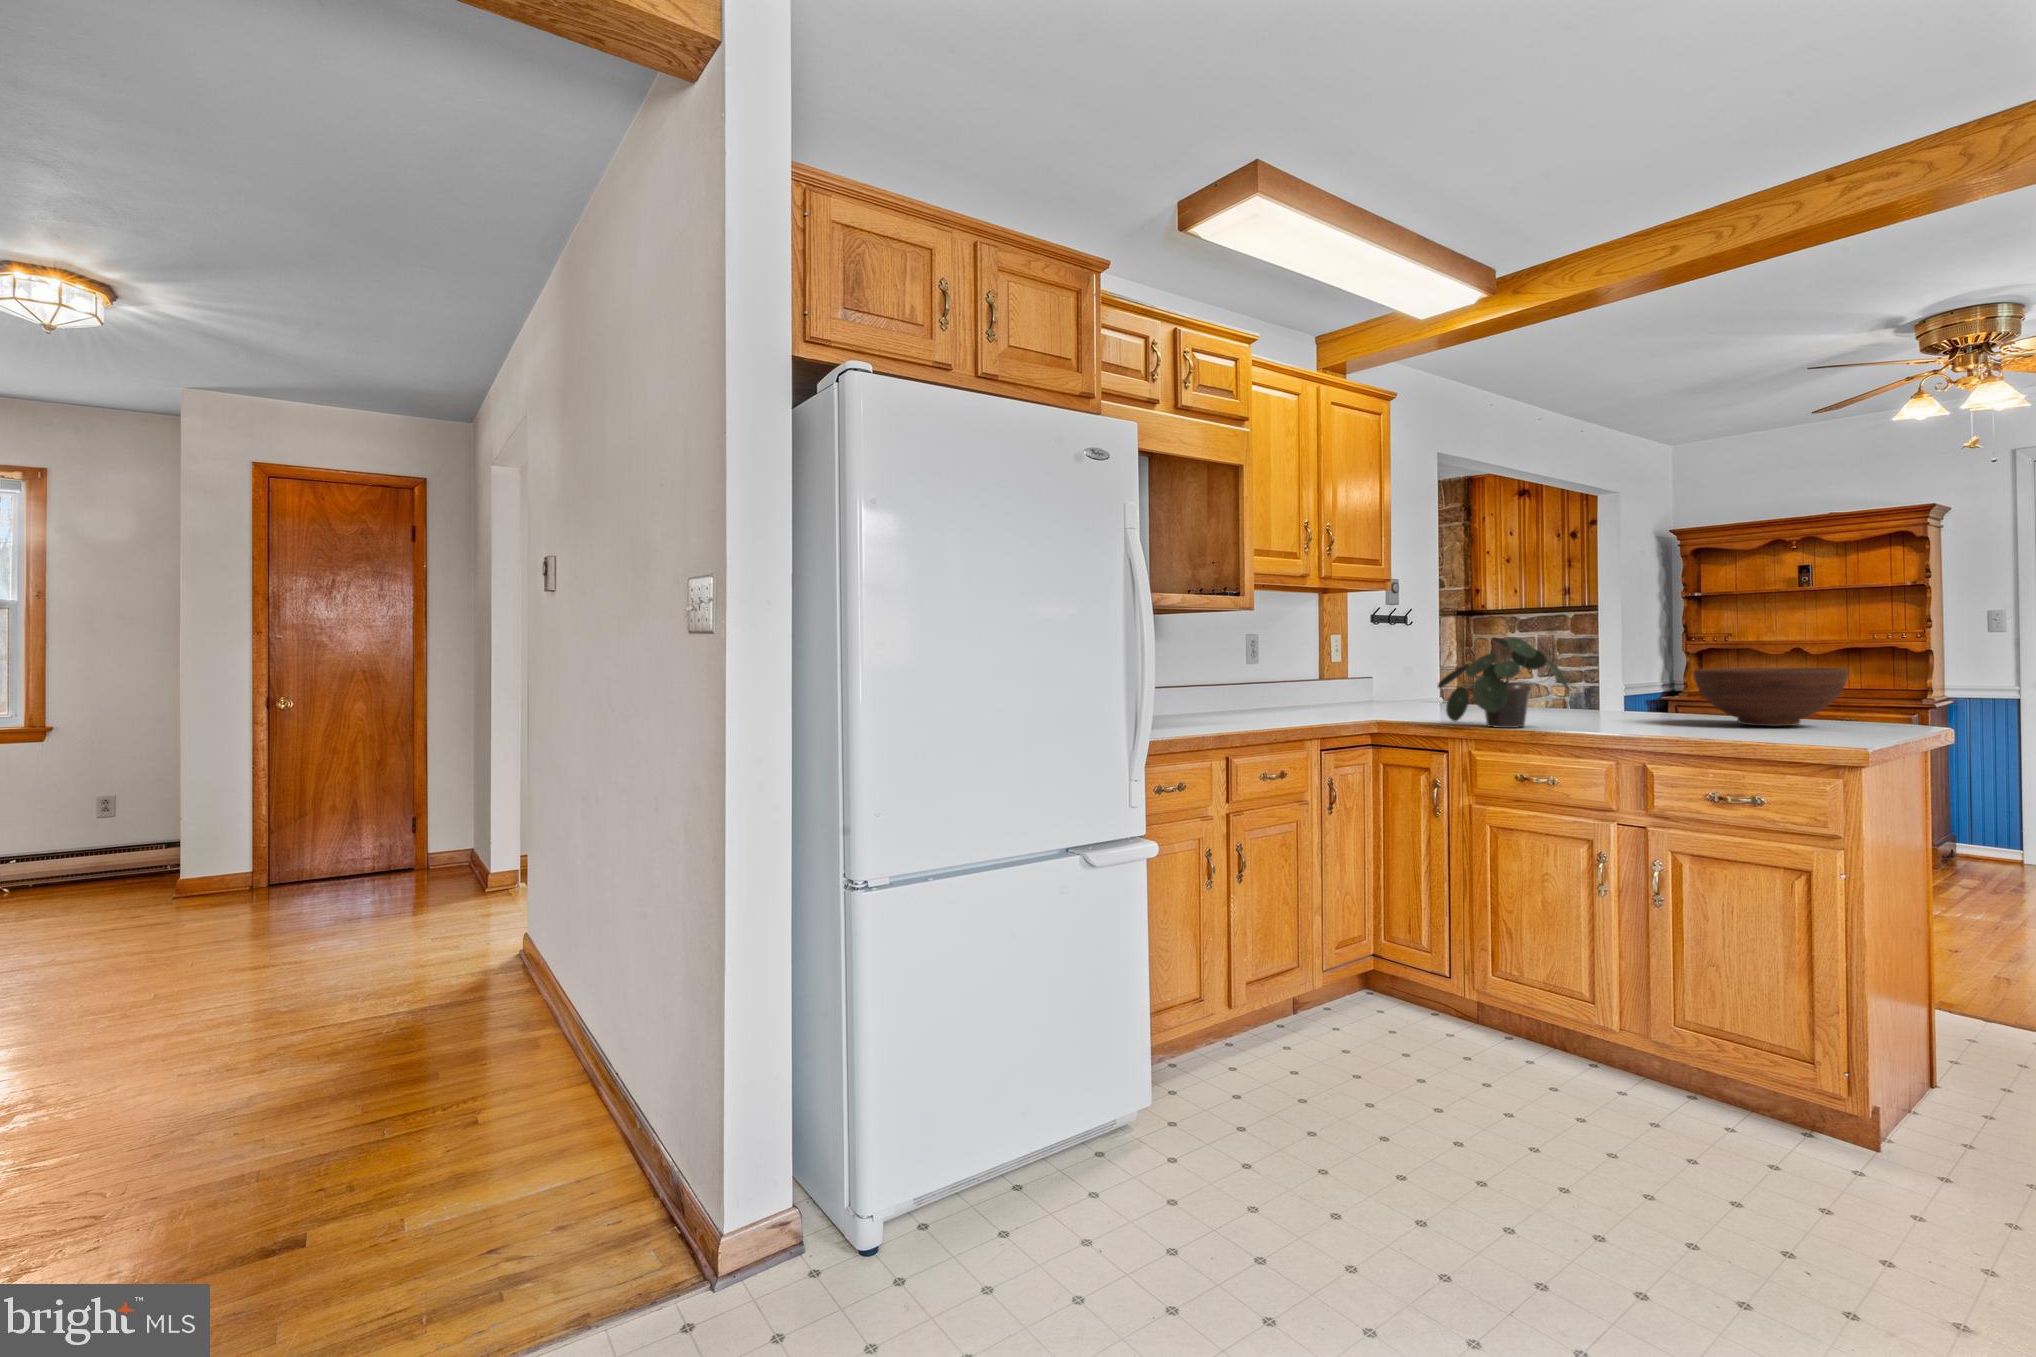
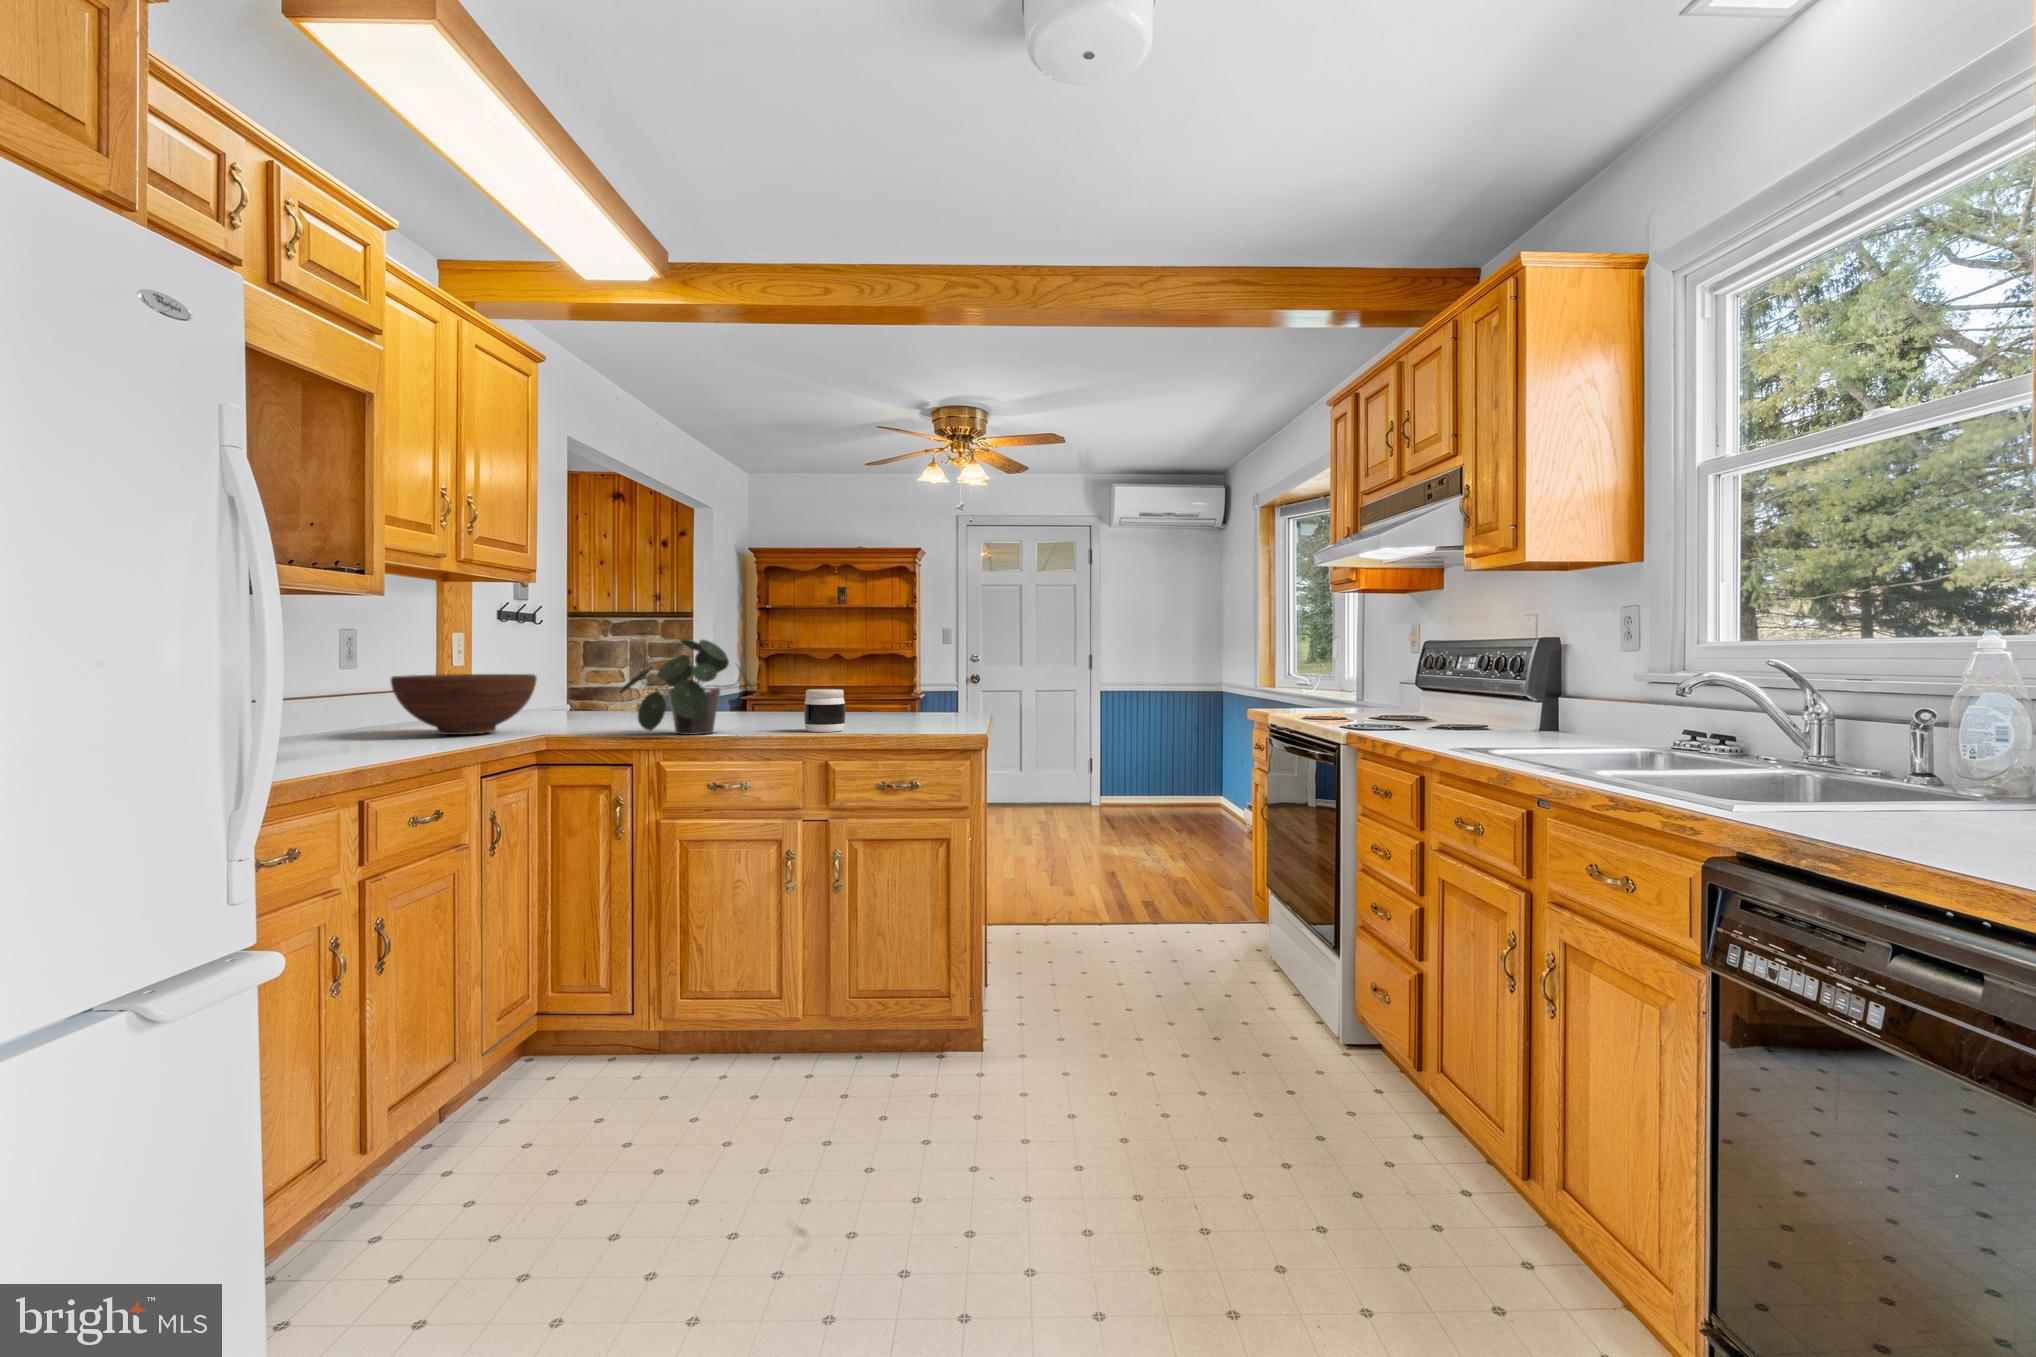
fruit bowl: present [1694,668,1848,726] -> present [391,674,537,735]
jar: none [1625,687,1677,732] -> present [804,689,845,732]

